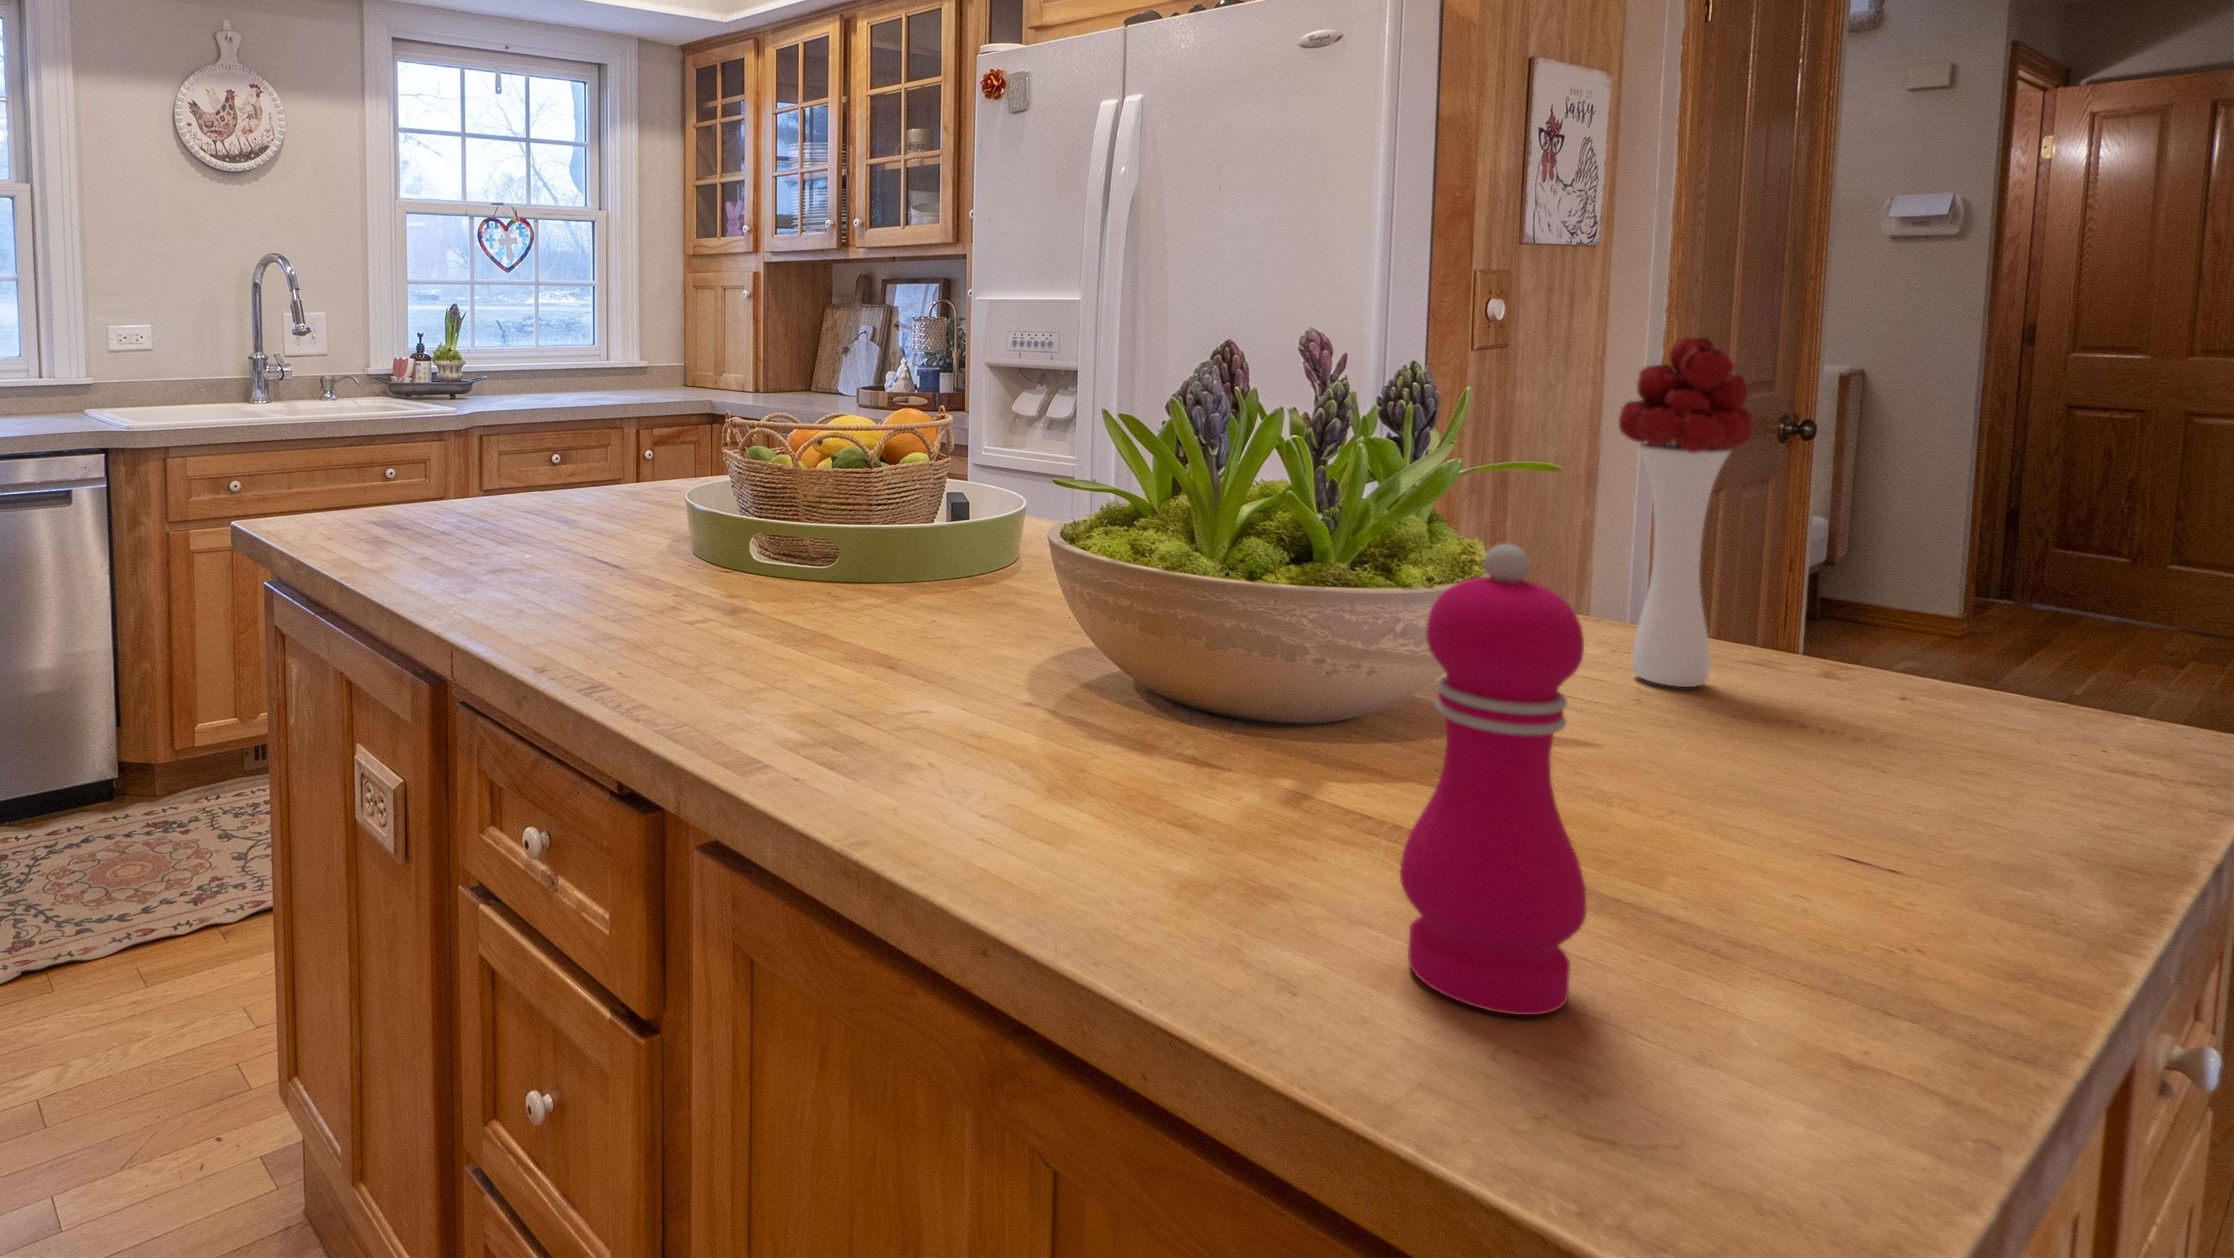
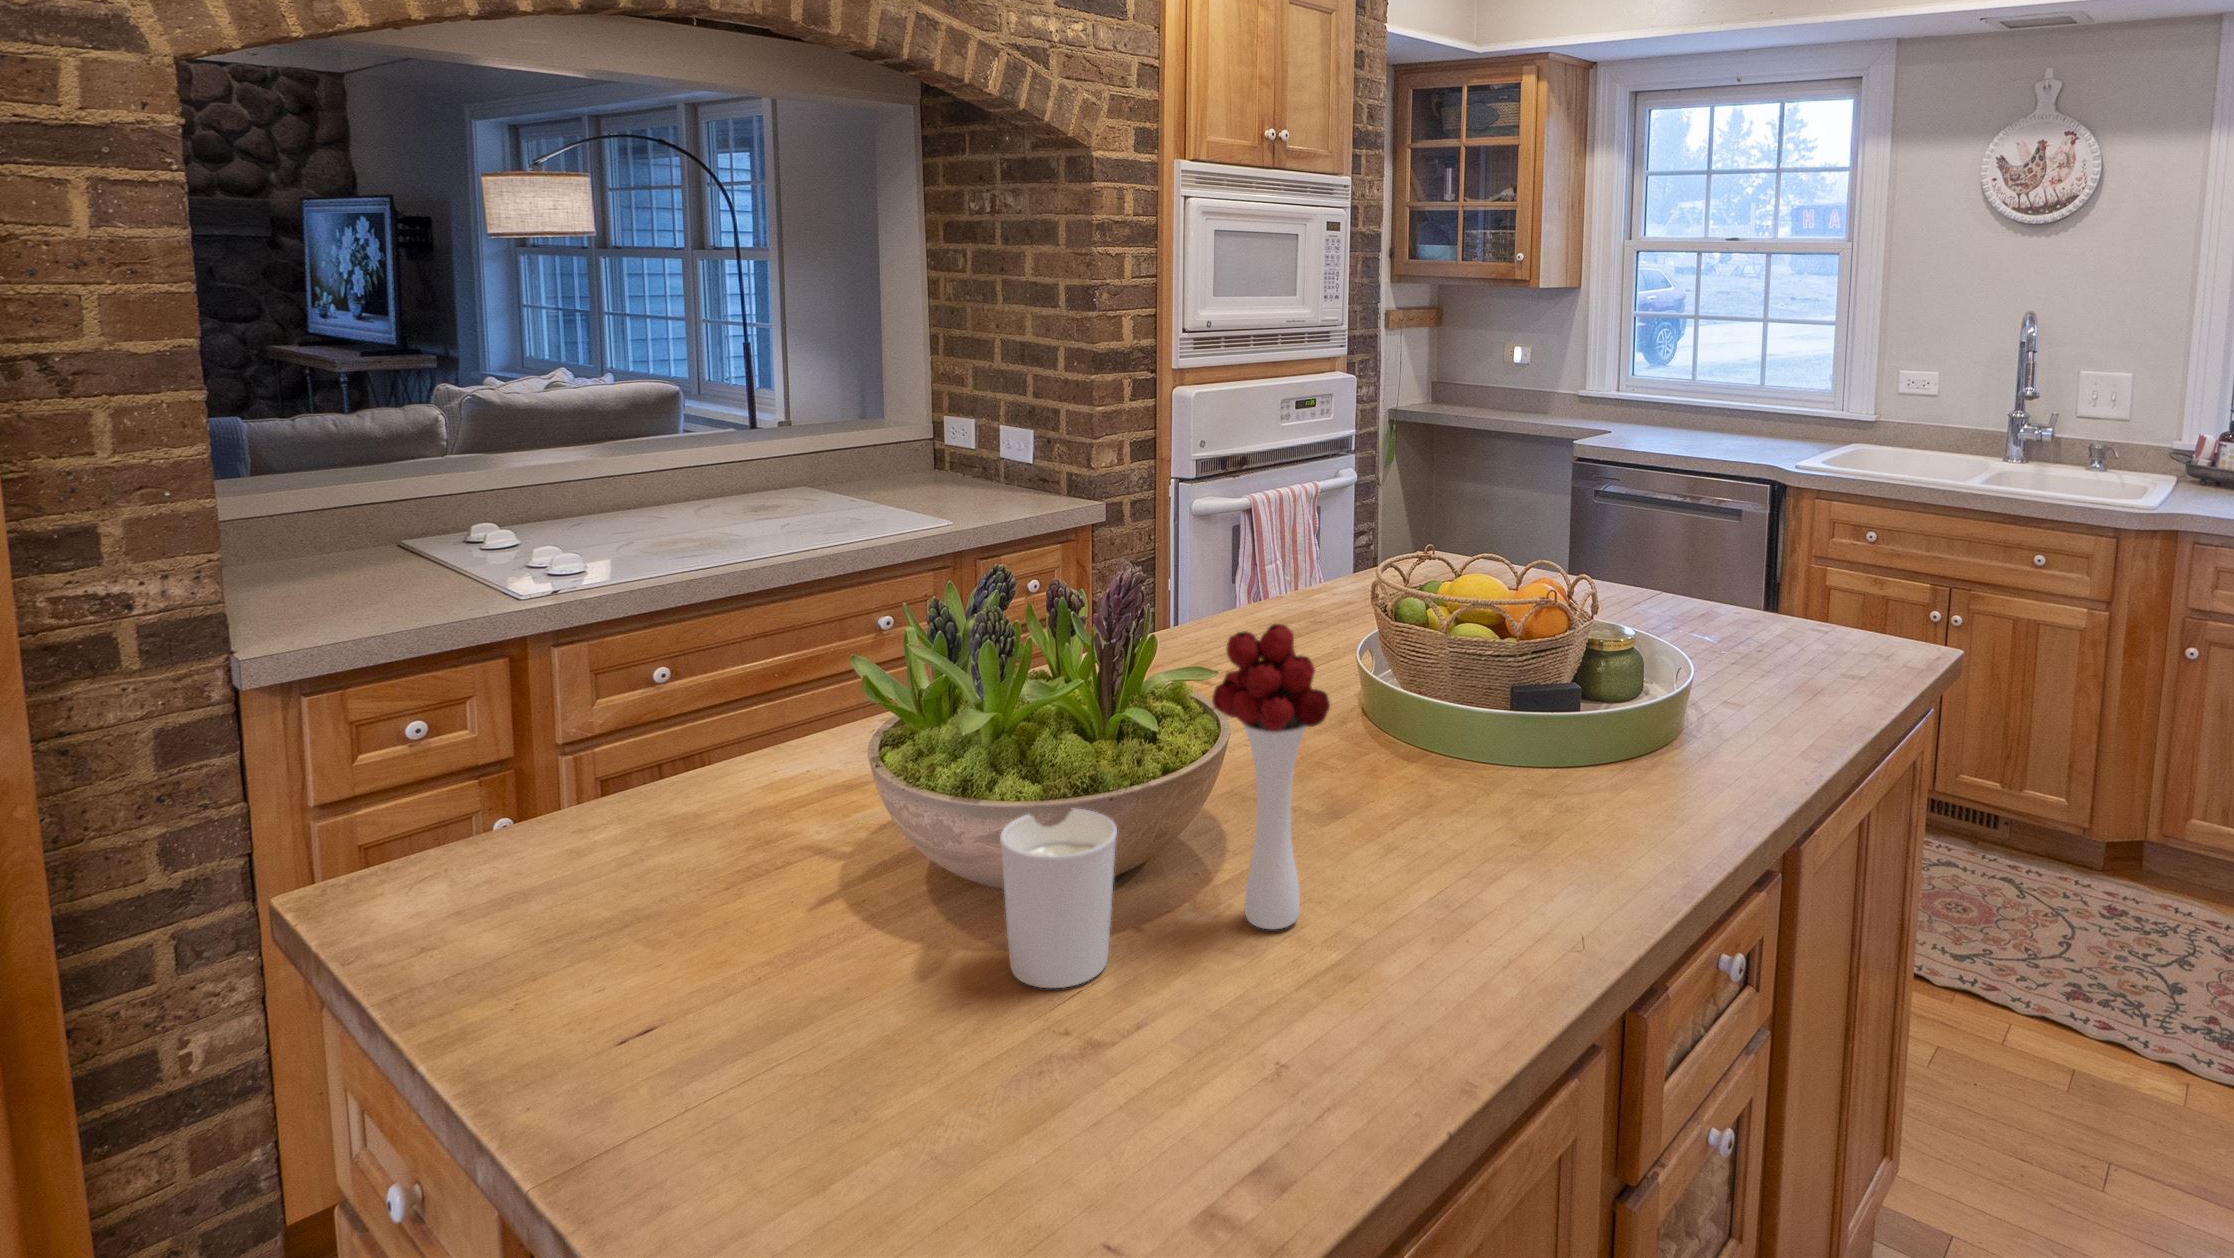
pepper mill: present [1400,544,1586,1015] -> none [712,615,783,802]
candle holder: none [1845,573,2049,787] -> present [1000,809,1117,988]

